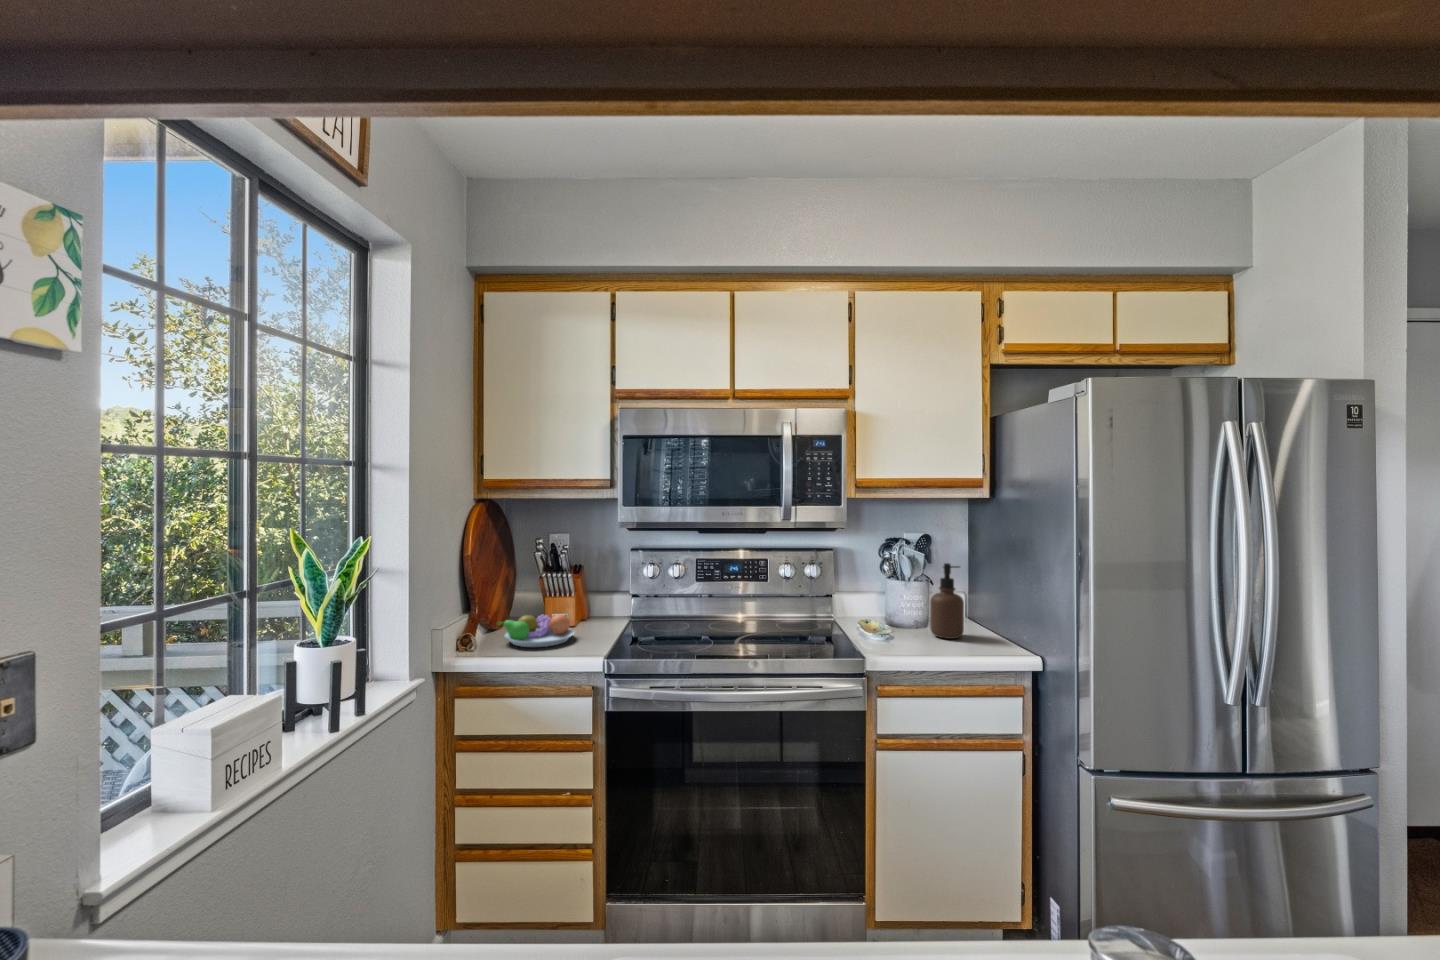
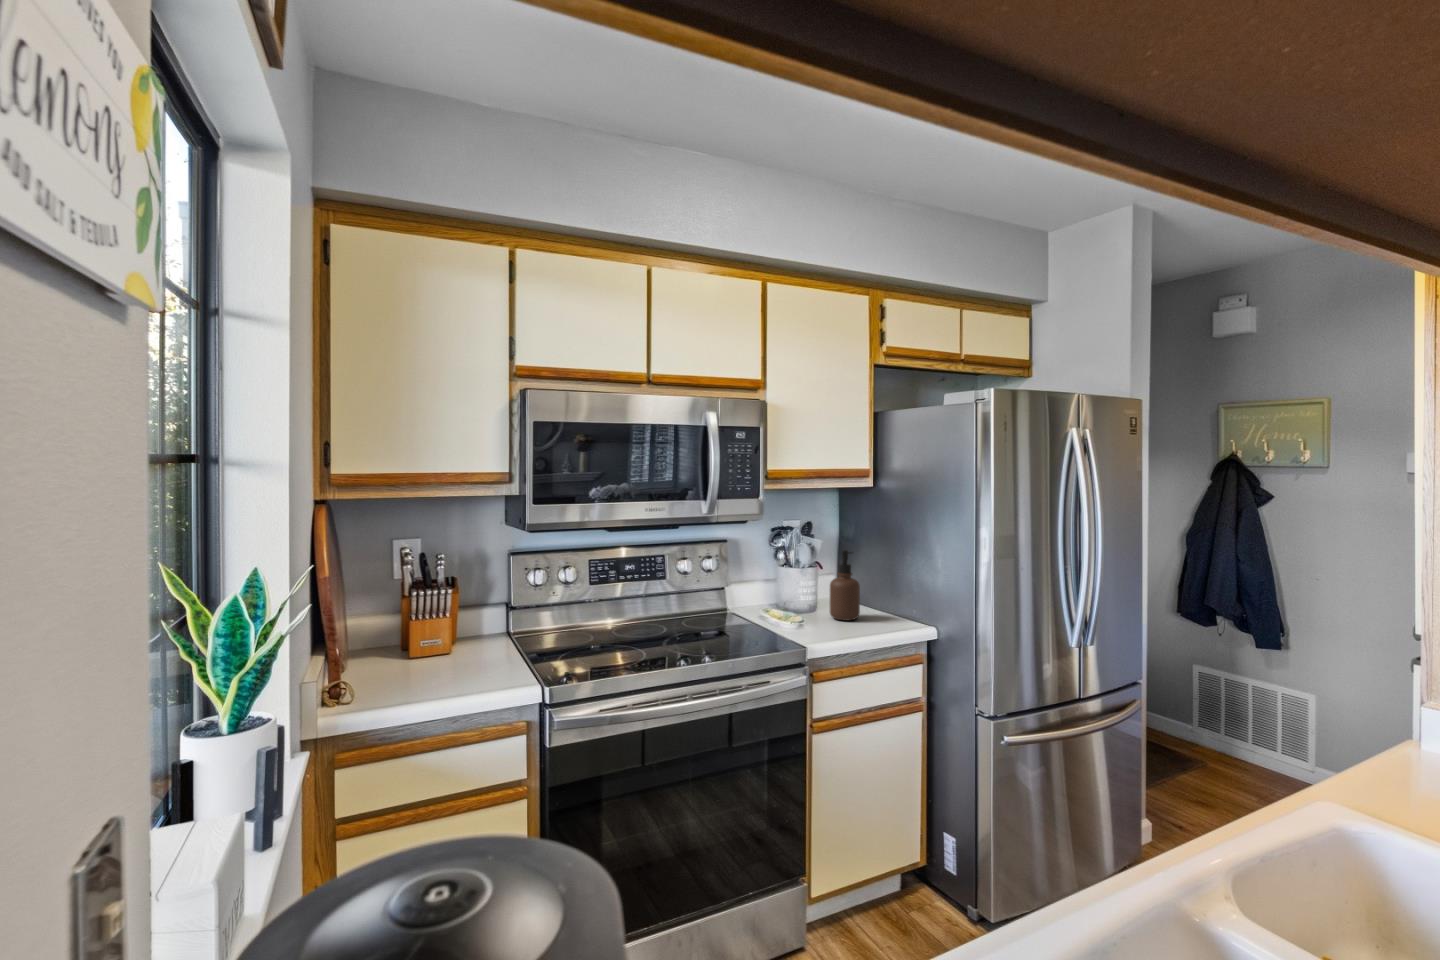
fruit bowl: present [497,612,574,647] -> none [379,639,480,685]

